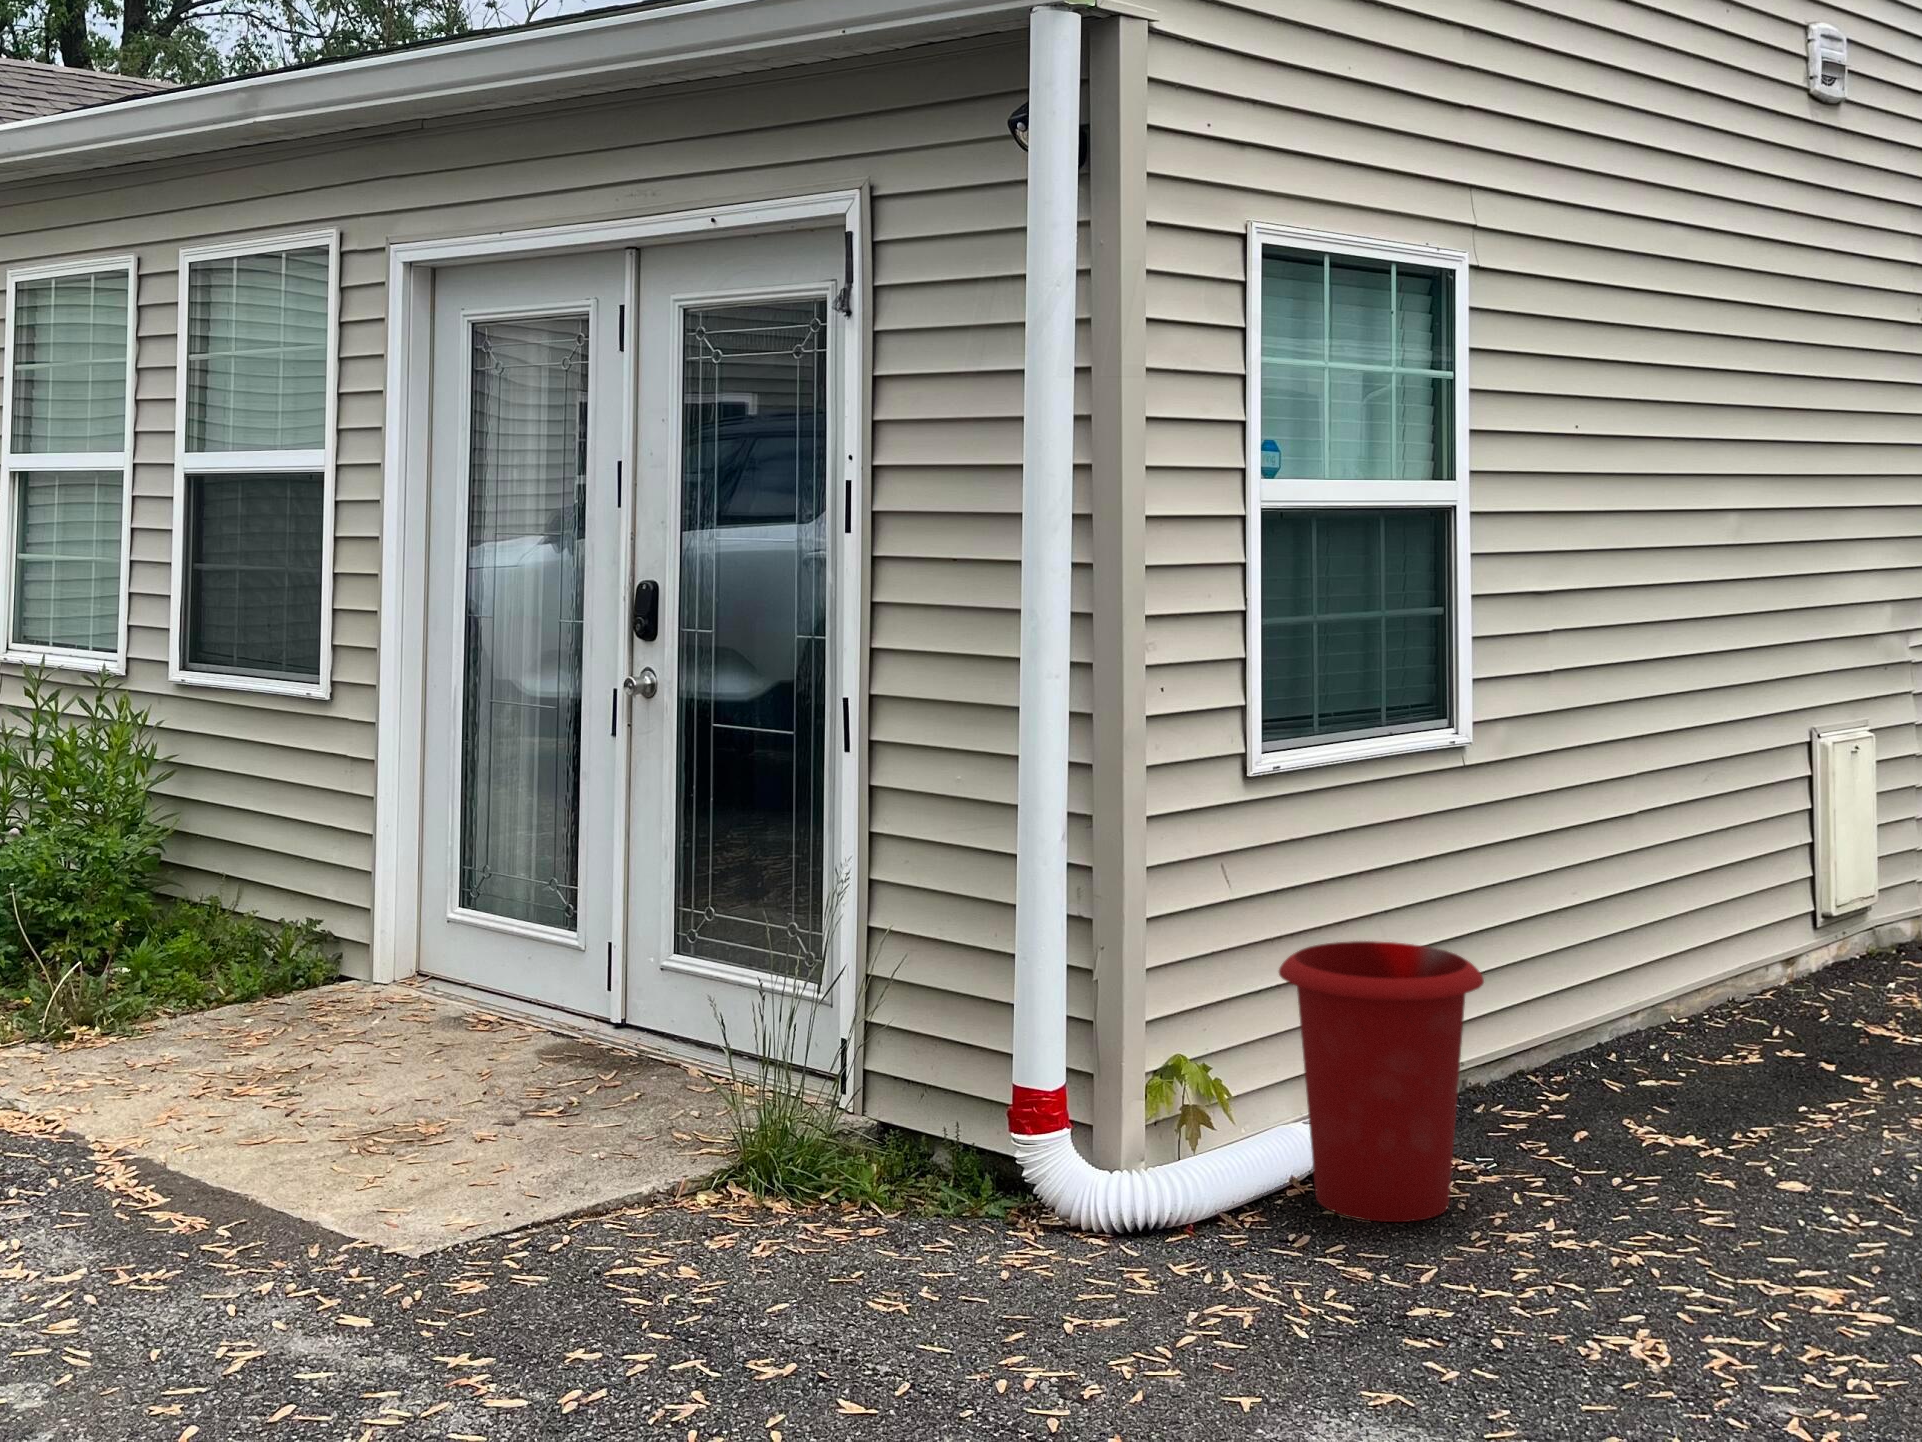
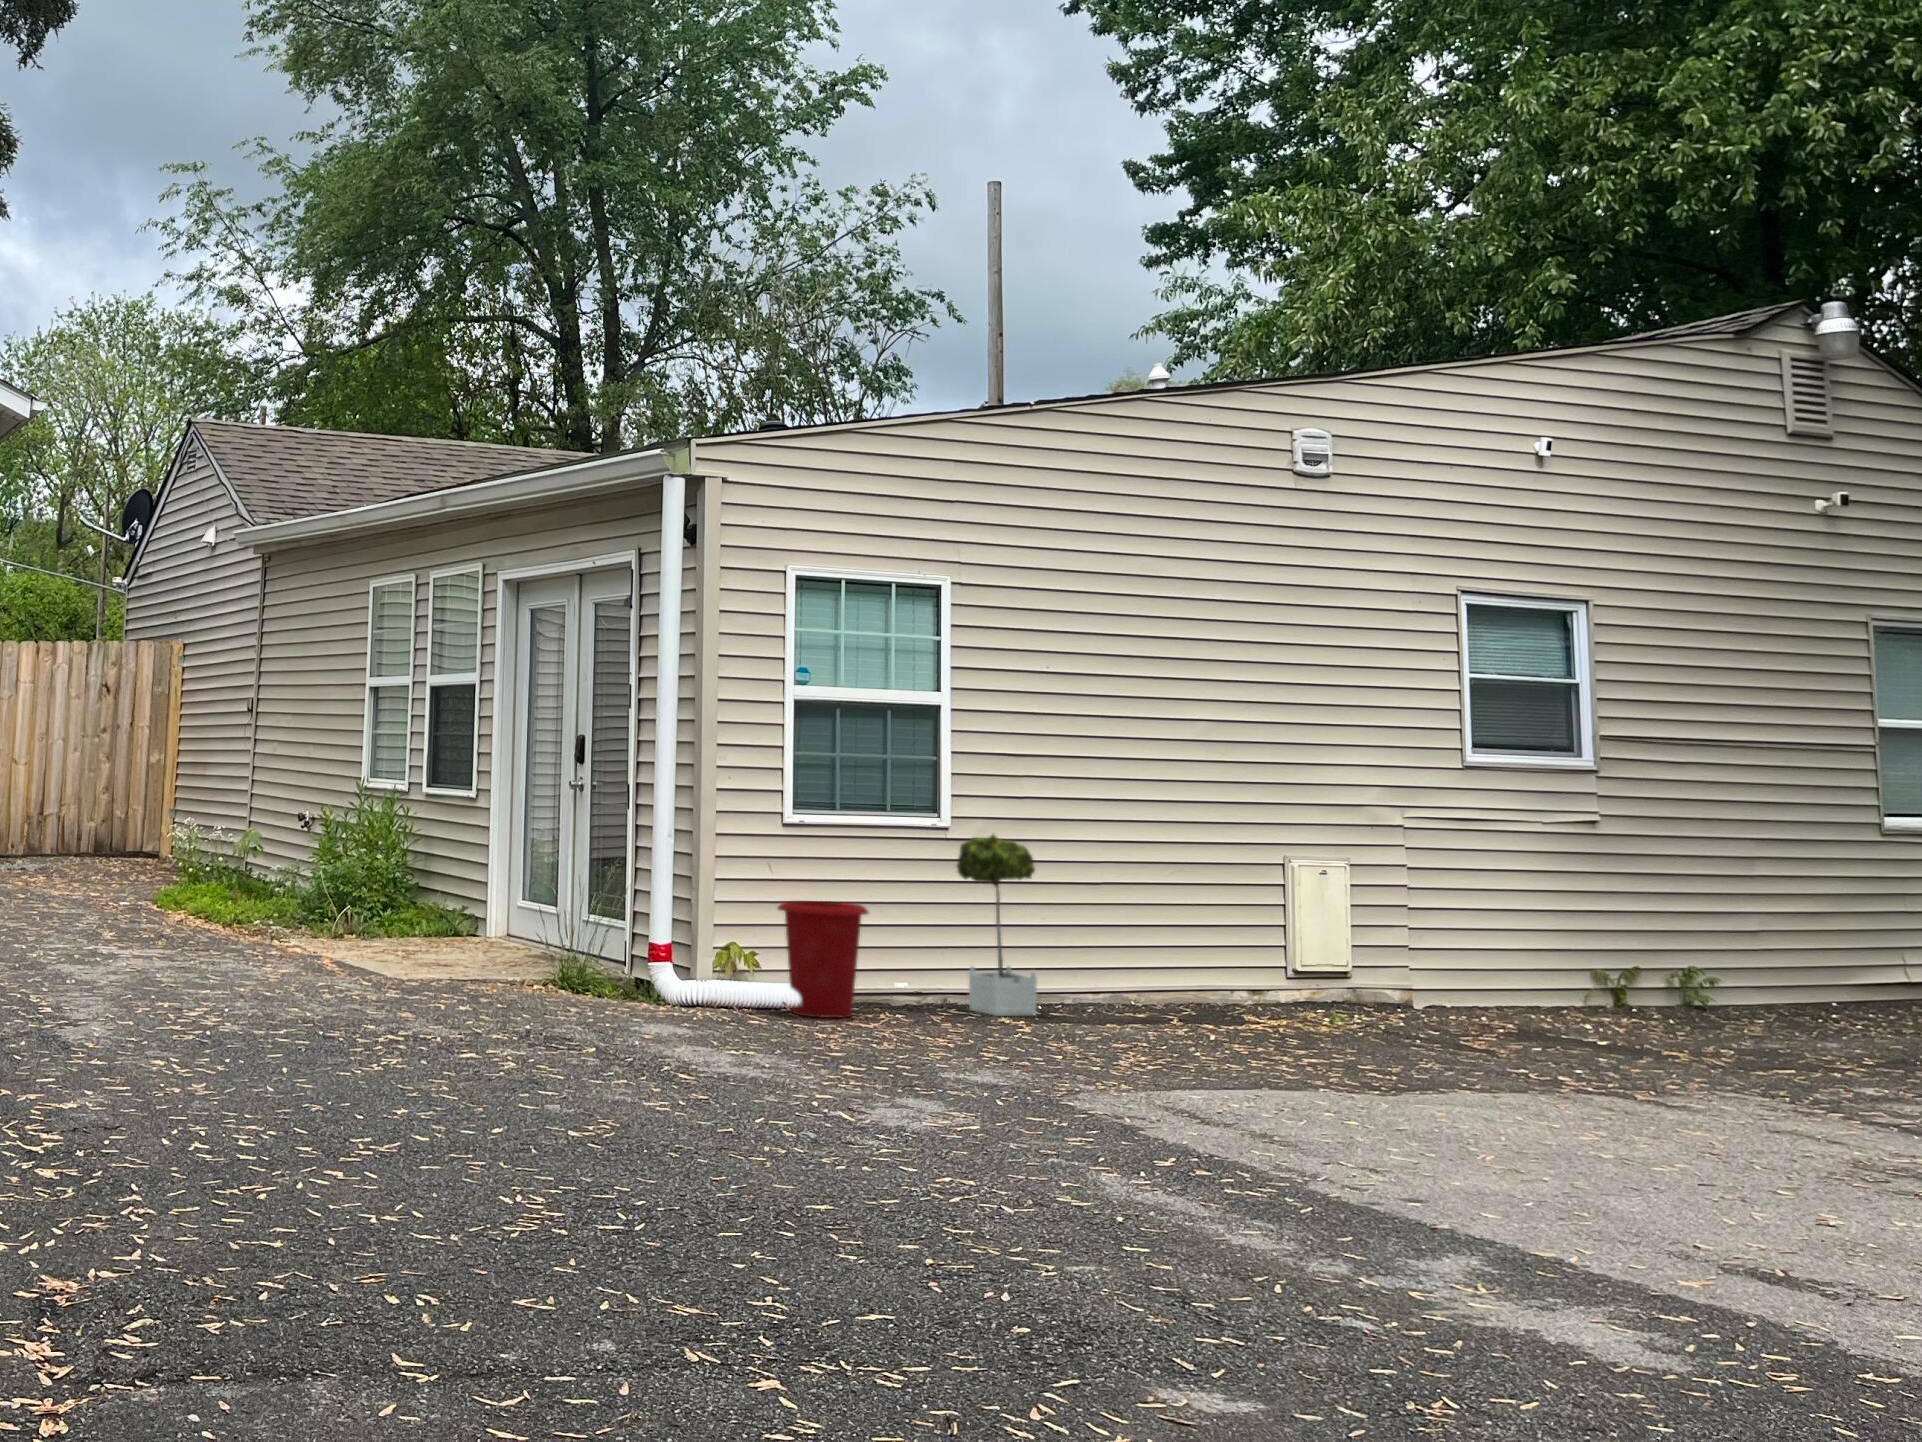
potted tree: none [1498,759,1650,1118] -> present [957,835,1037,1016]

